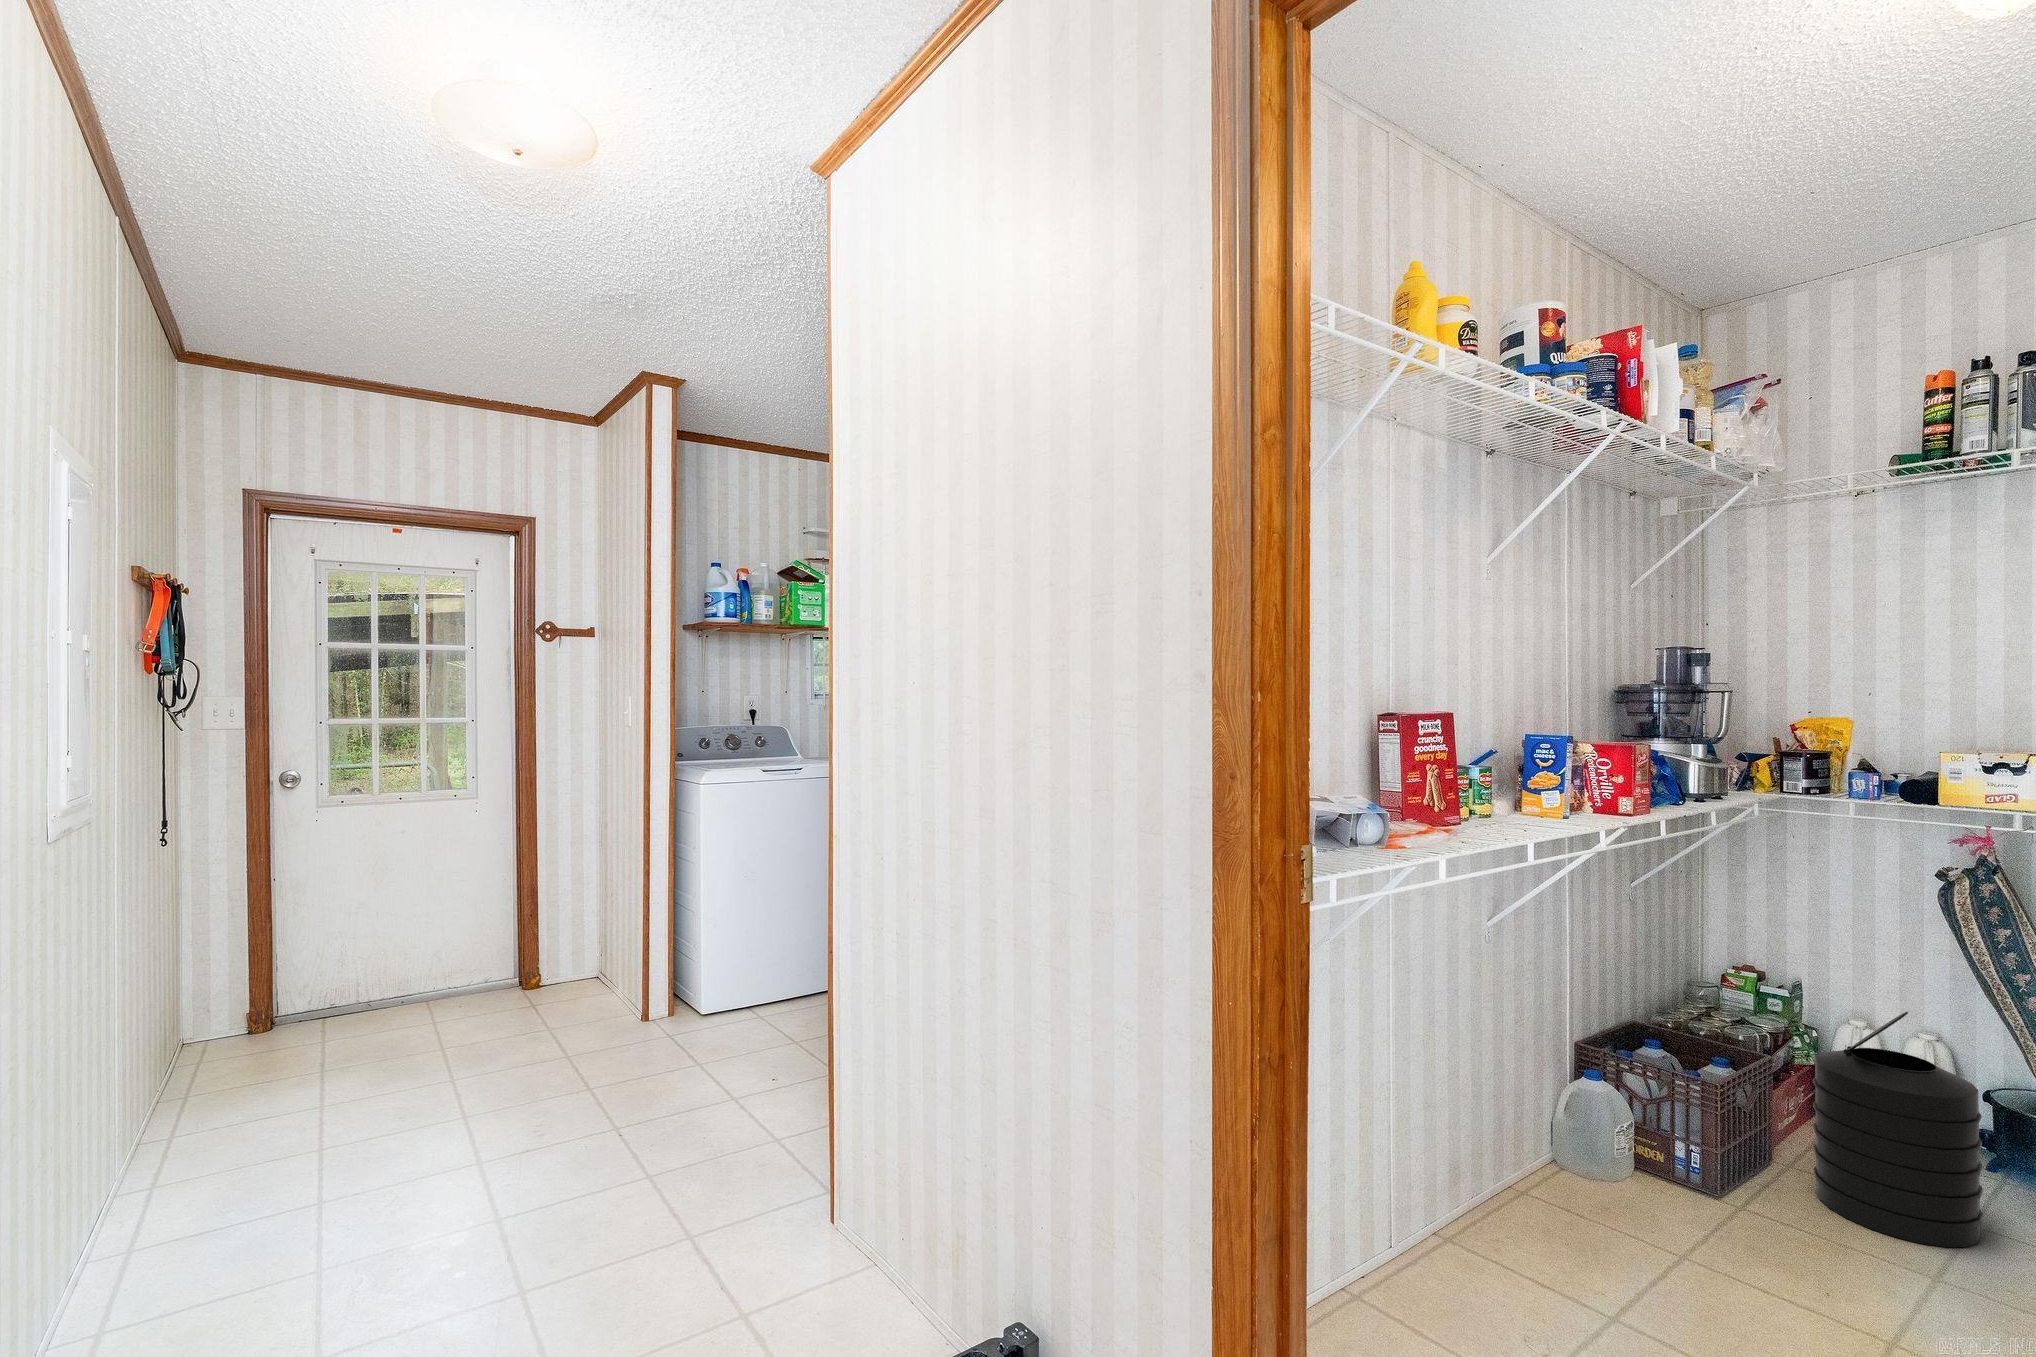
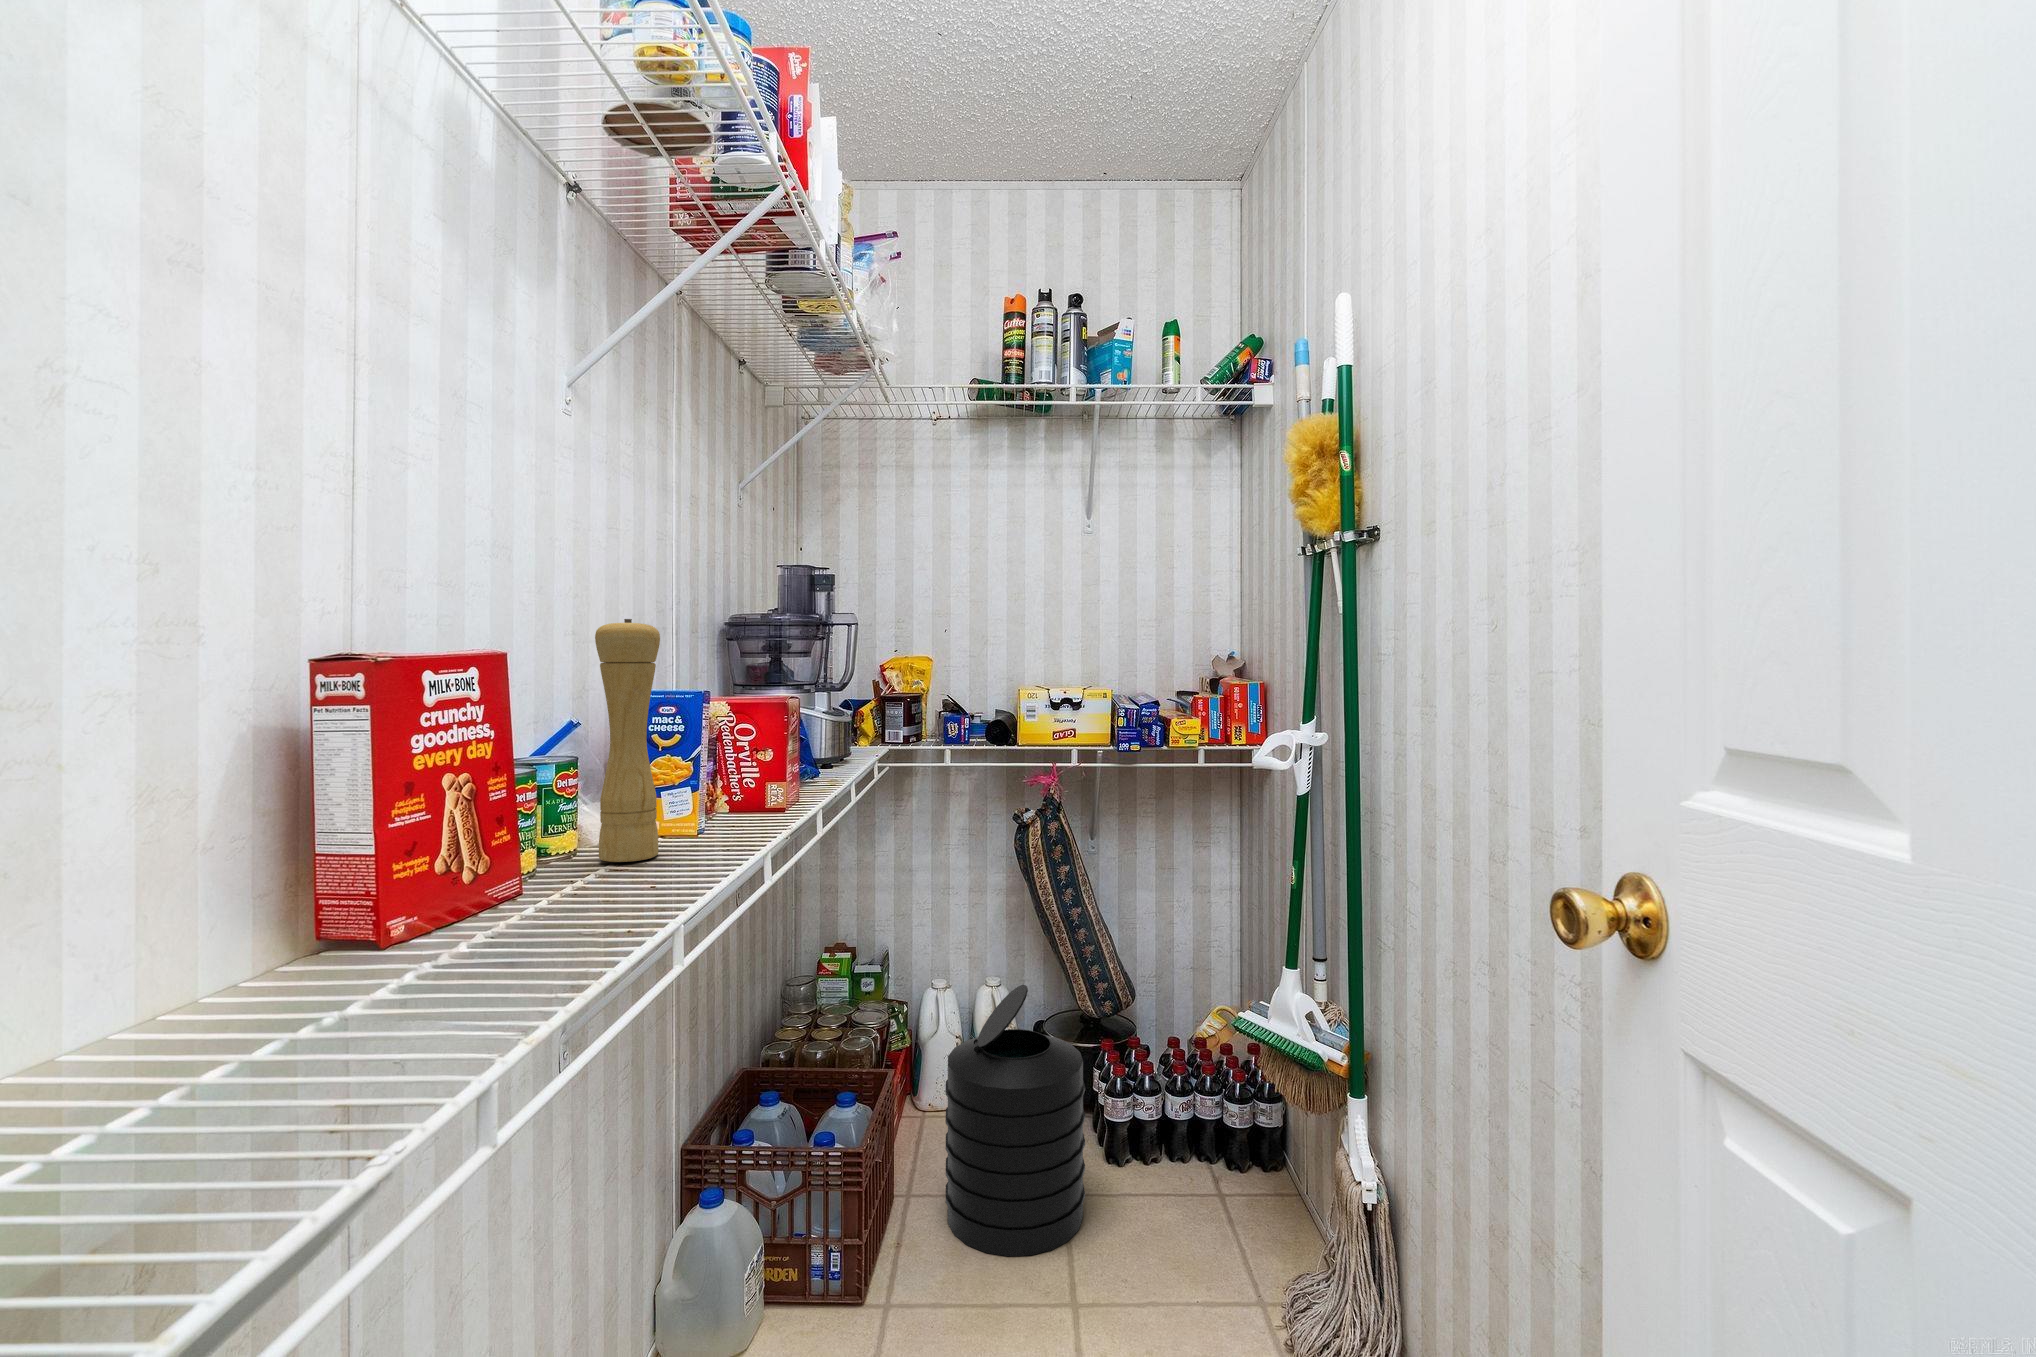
pepper mill: none [1500,696,1534,822] -> present [595,619,660,862]

